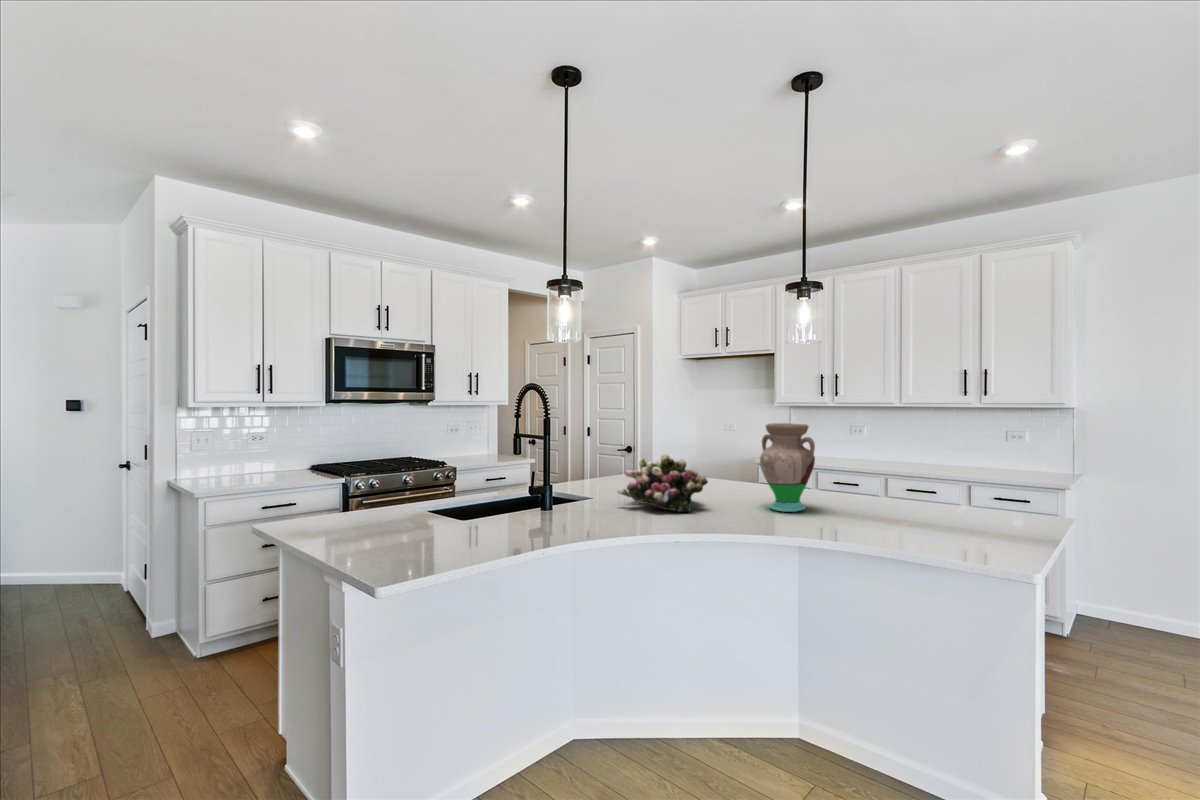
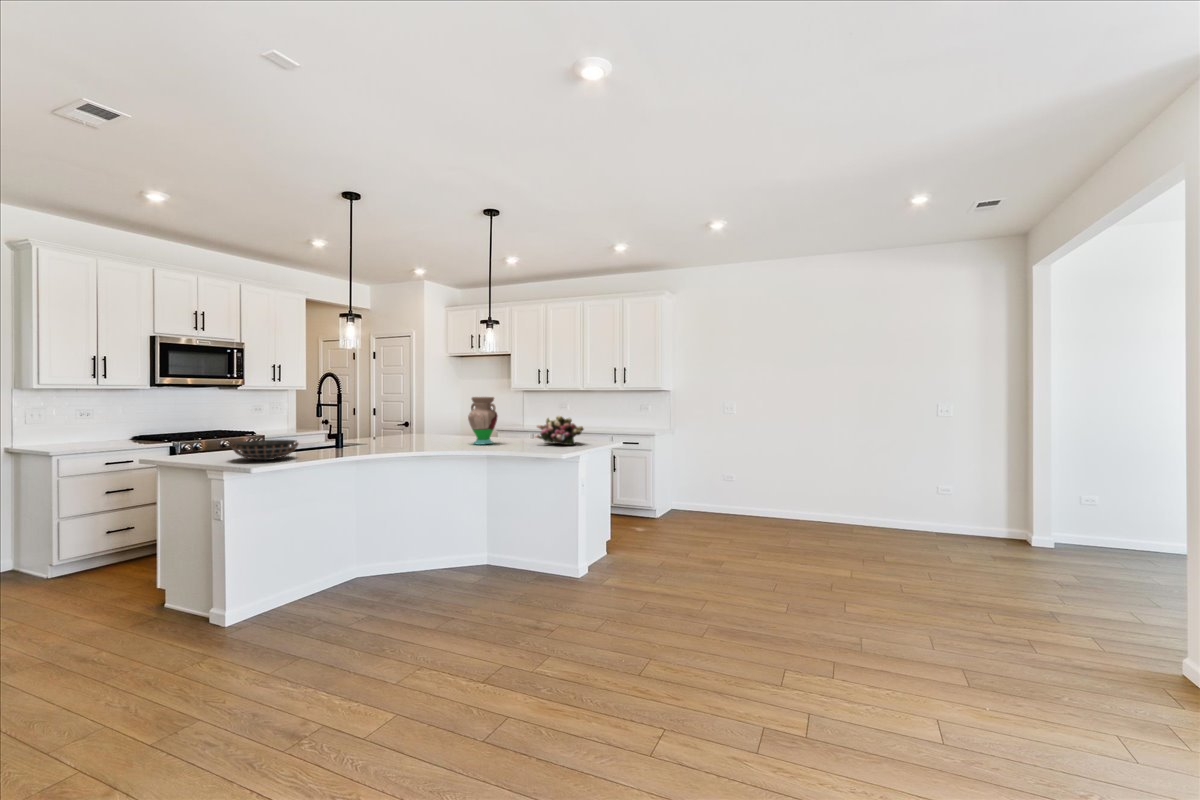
flower arrangement: present [618,454,708,512] -> present [535,415,583,445]
decorative bowl: none [369,502,481,546] -> present [231,440,298,460]

